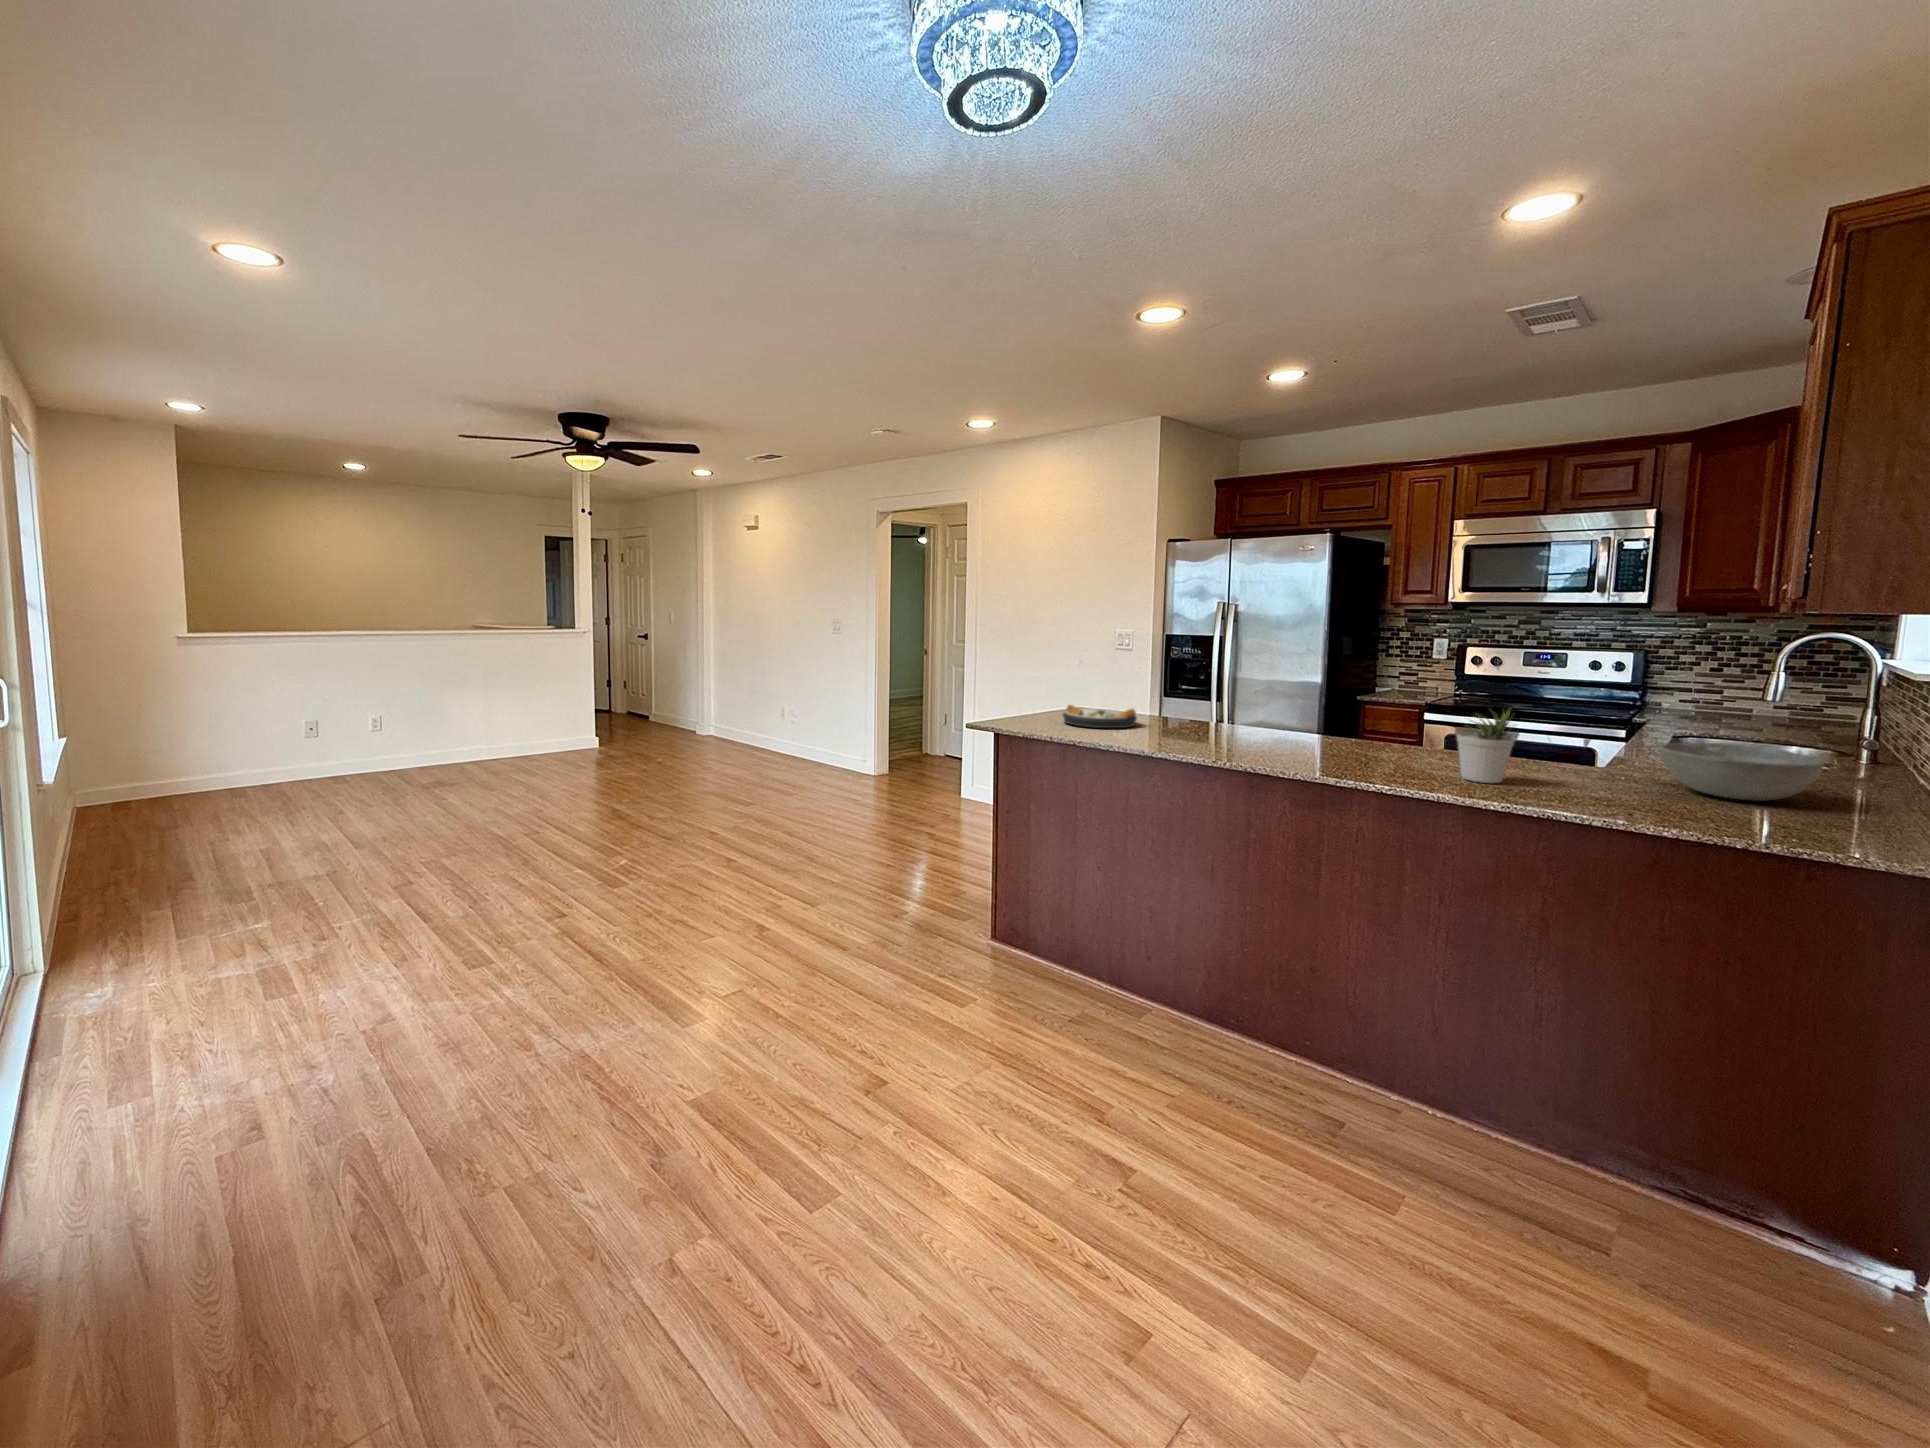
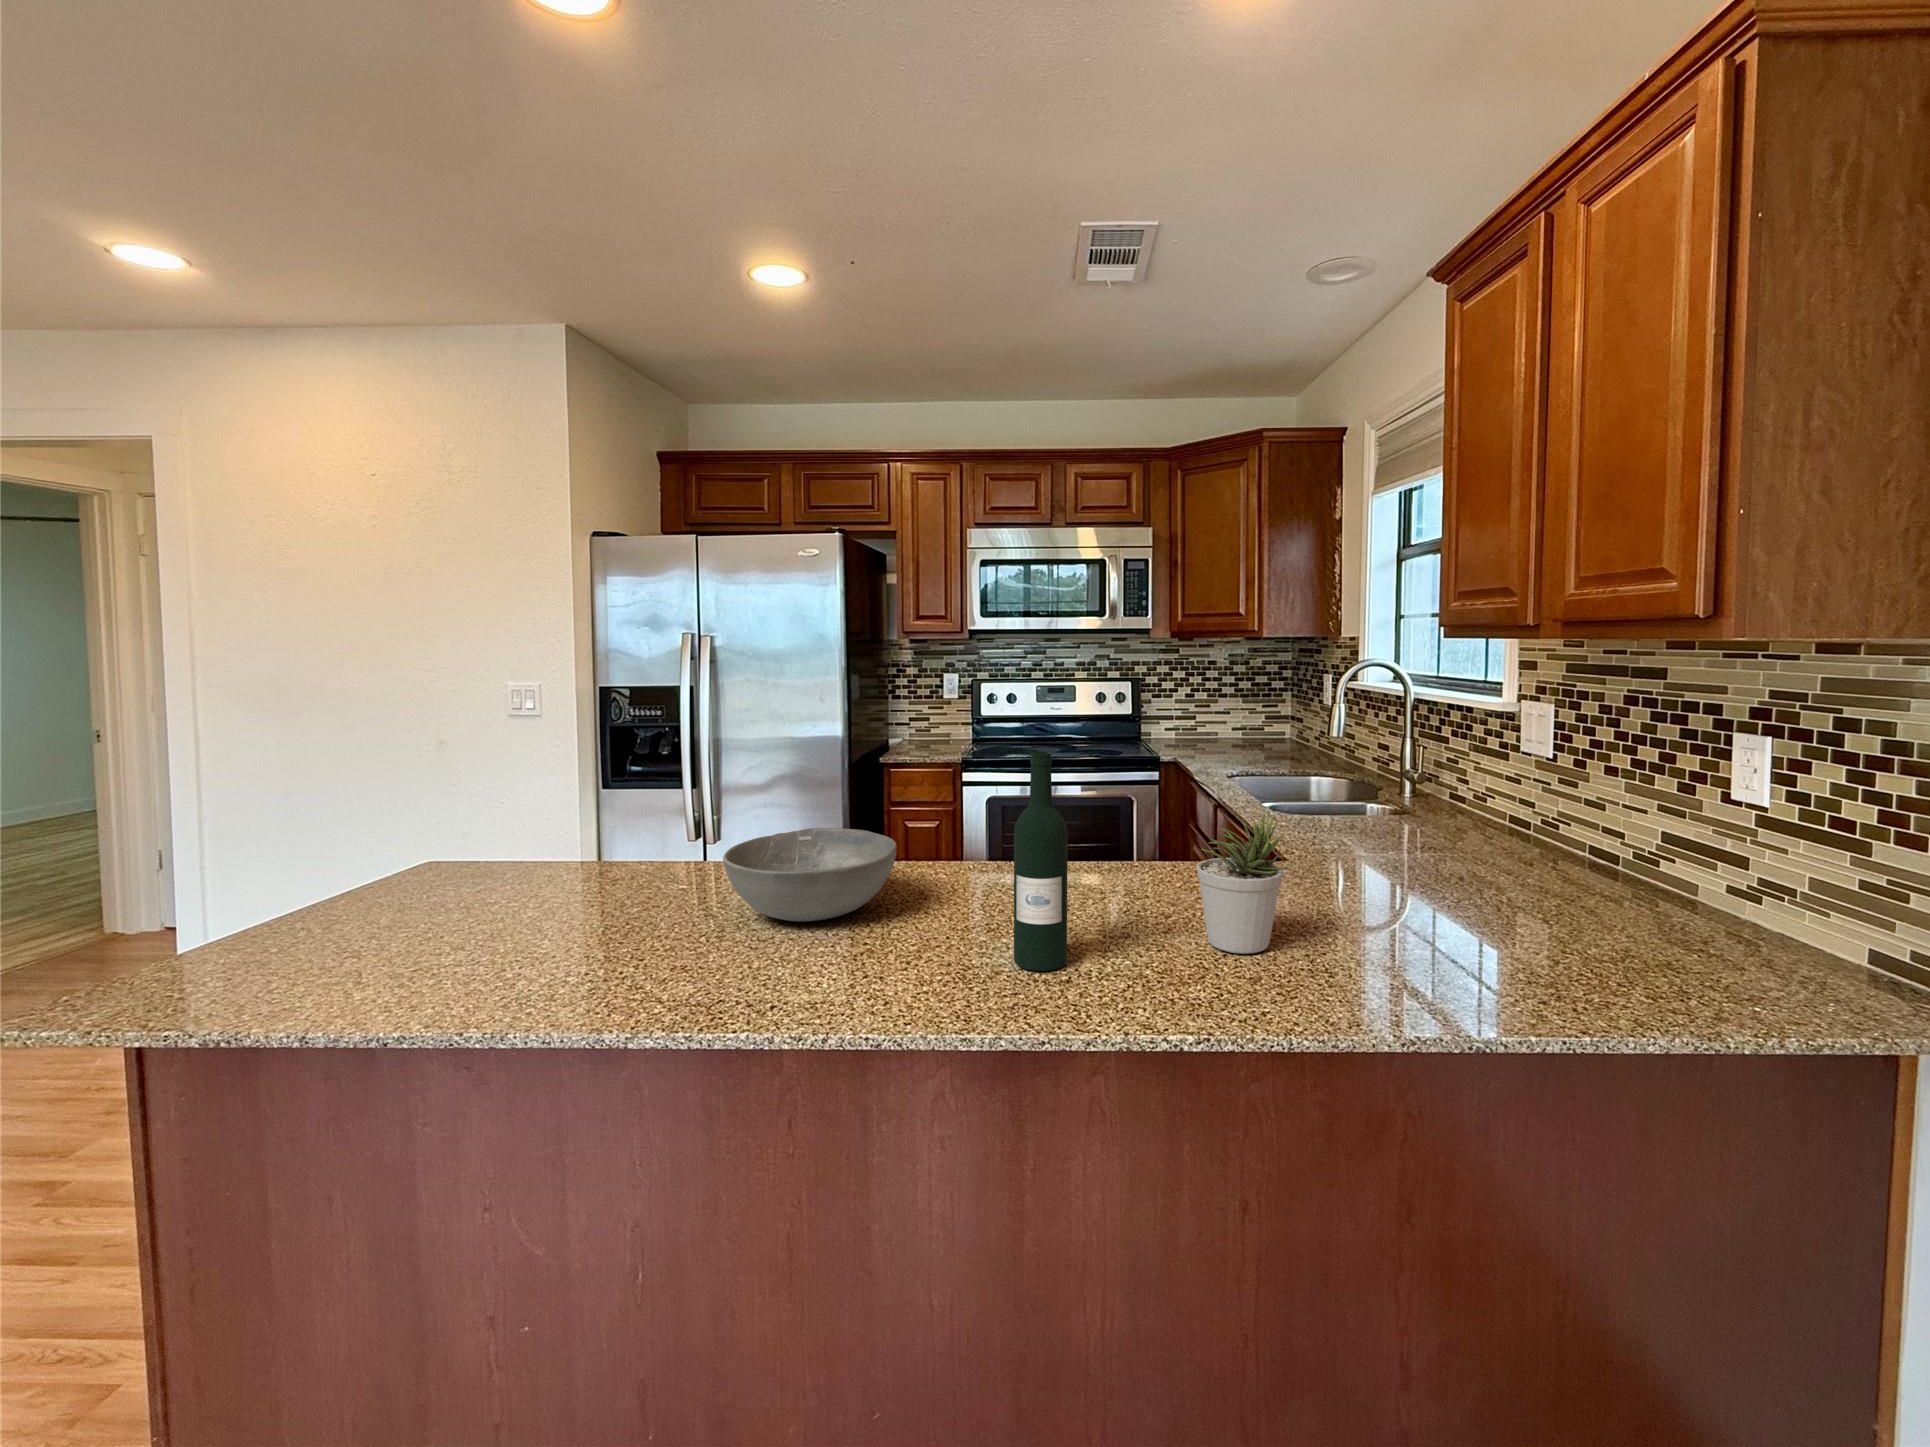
wine bottle: none [1336,662,1371,770] -> present [1014,752,1068,971]
plate: present [1063,705,1137,728] -> none [365,869,565,944]
bowl: present [1659,743,1825,801] -> present [723,828,897,922]

